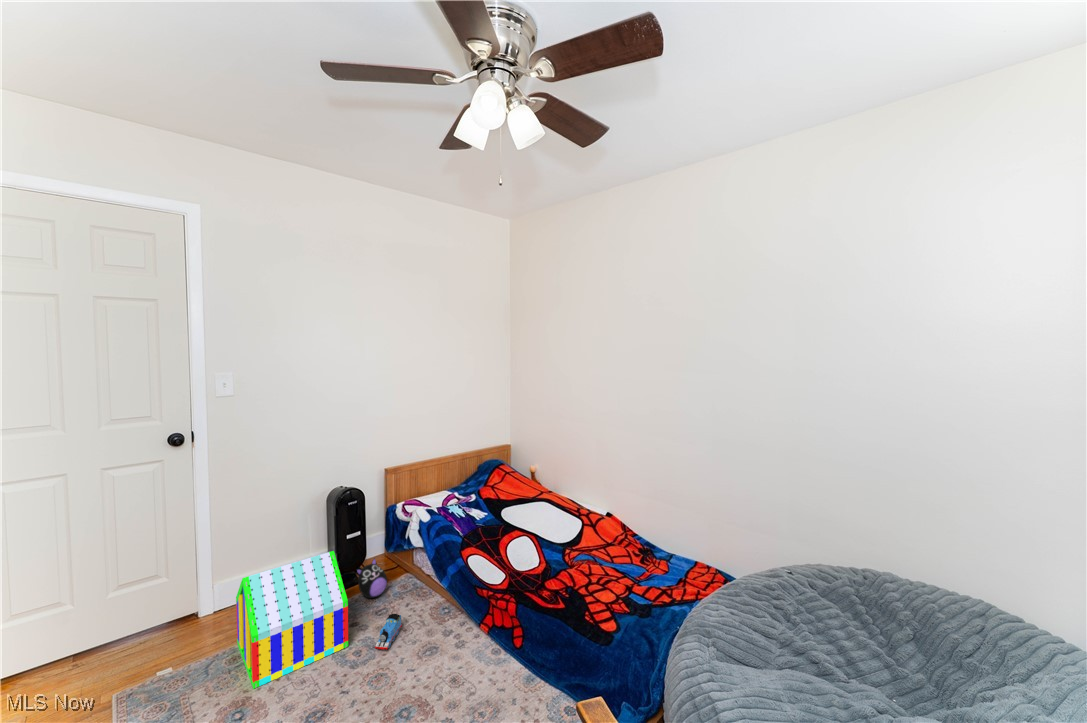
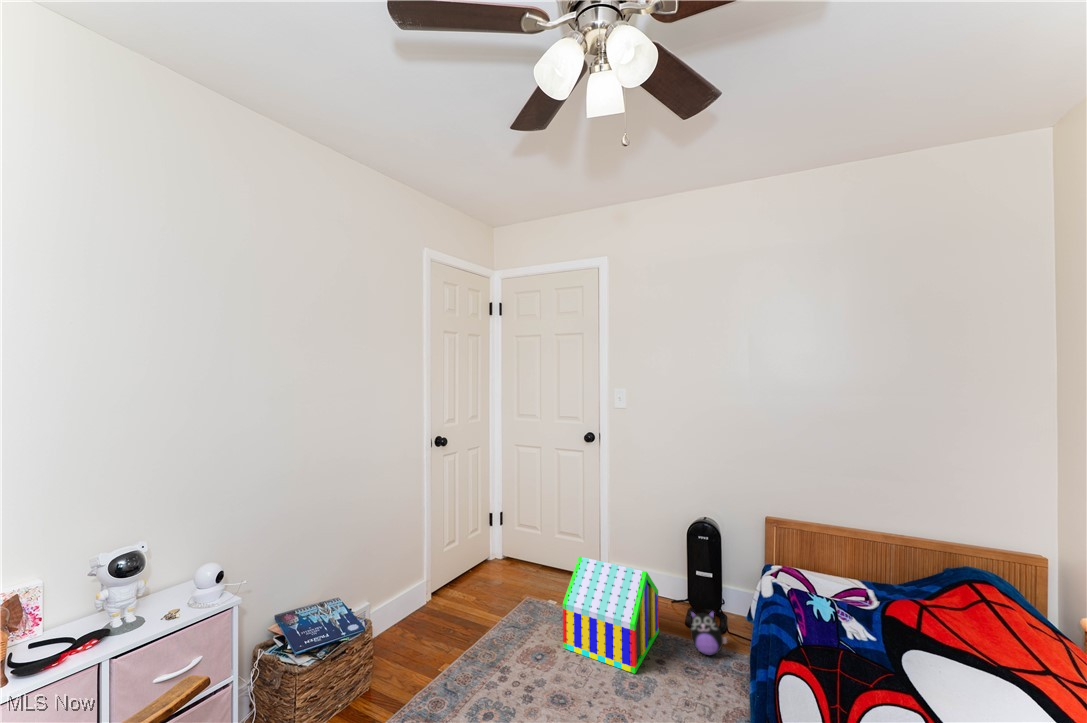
toy train: present [375,614,402,650] -> none [643,673,687,705]

